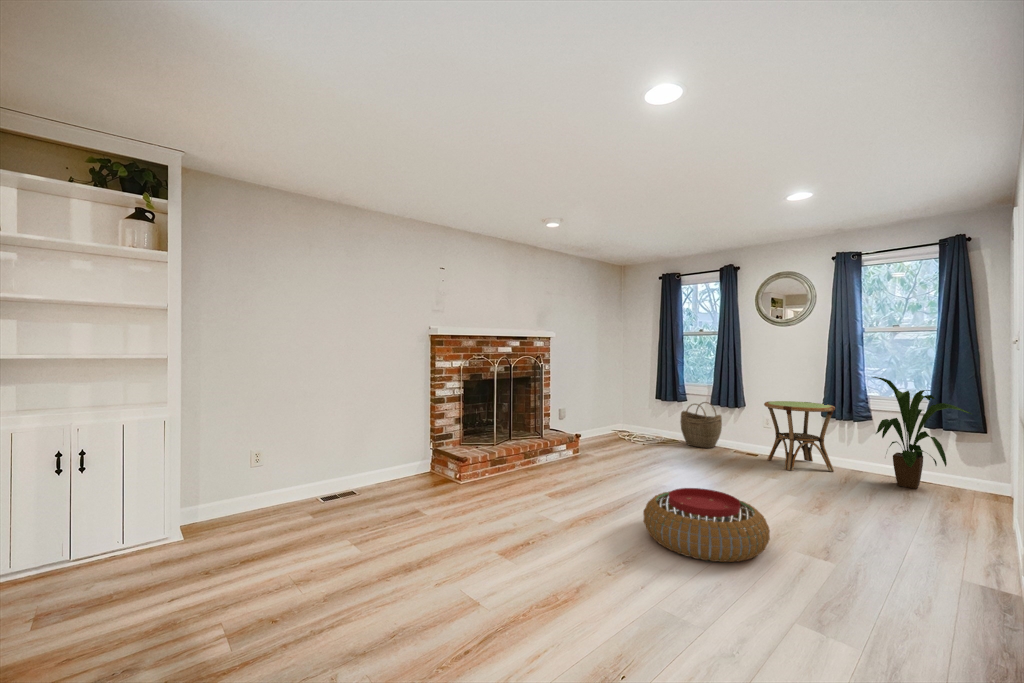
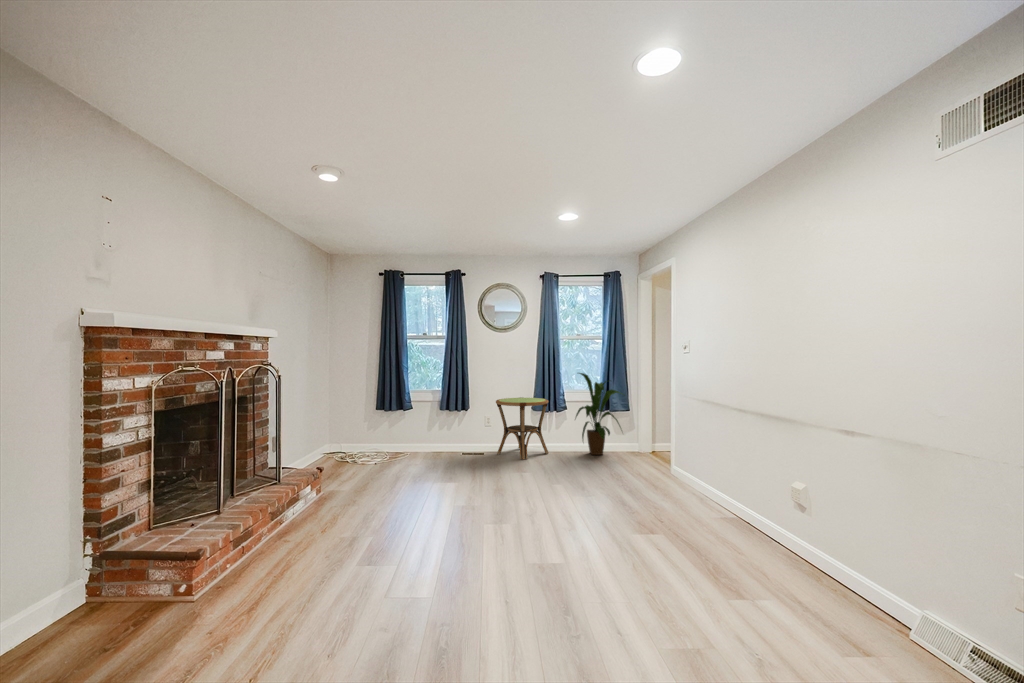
woven basket: present [680,402,722,448] -> none [411,406,450,454]
pouf: present [644,488,770,562] -> none [517,494,639,572]

